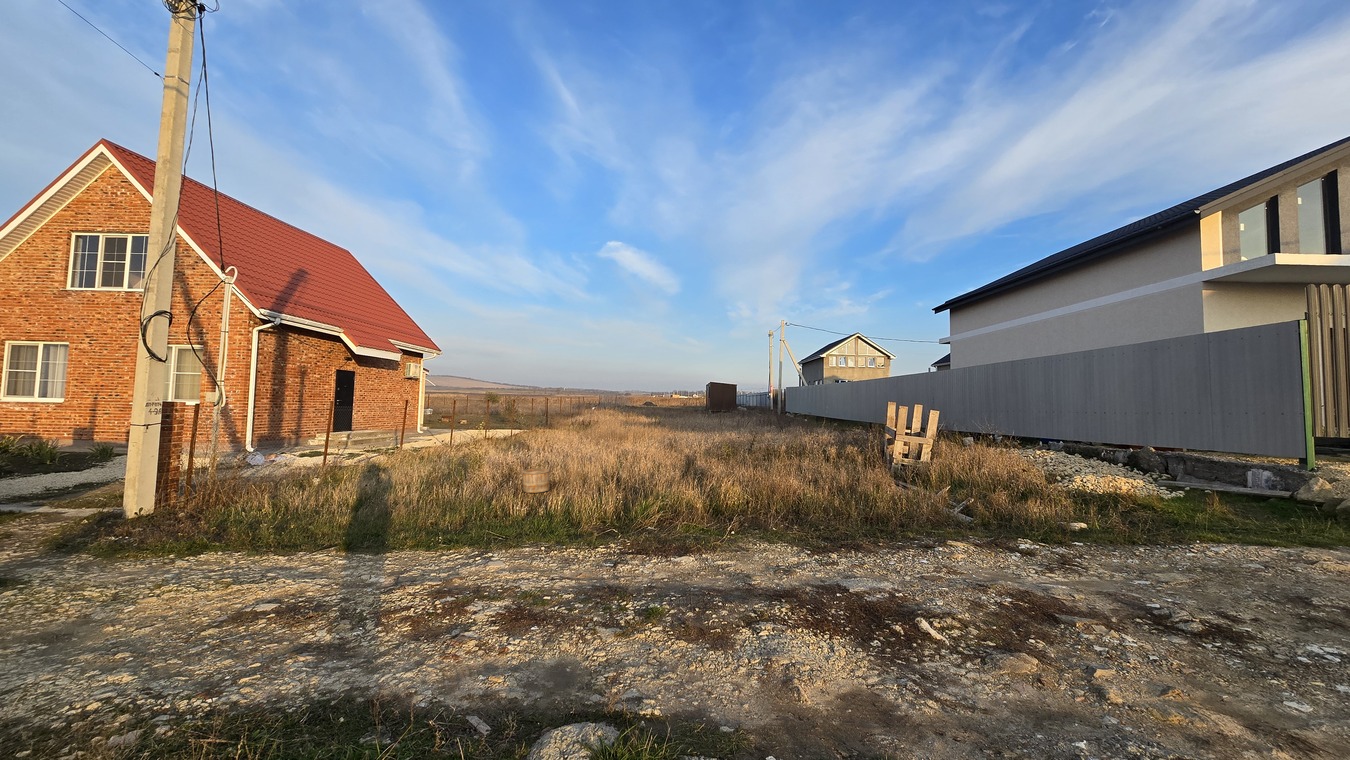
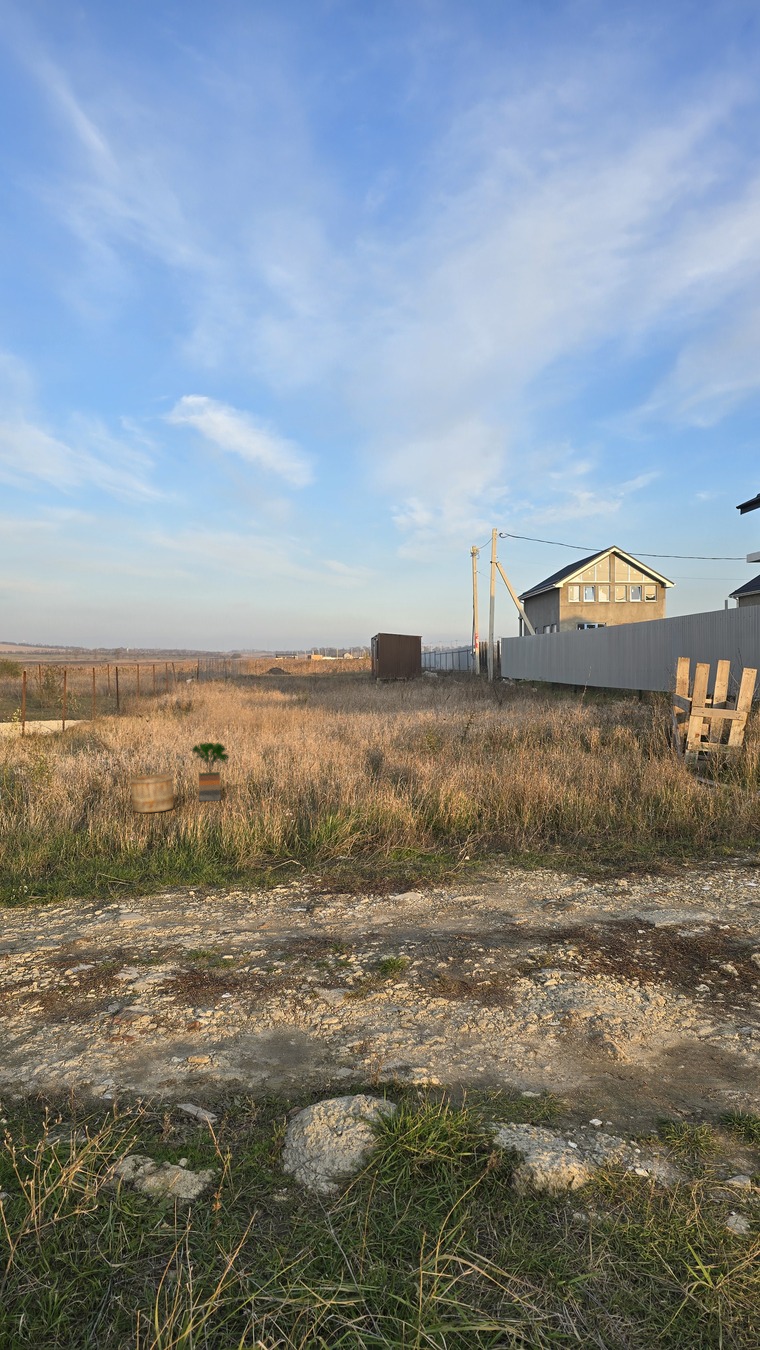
potted tree: none [563,448,589,487] -> present [191,742,229,801]

